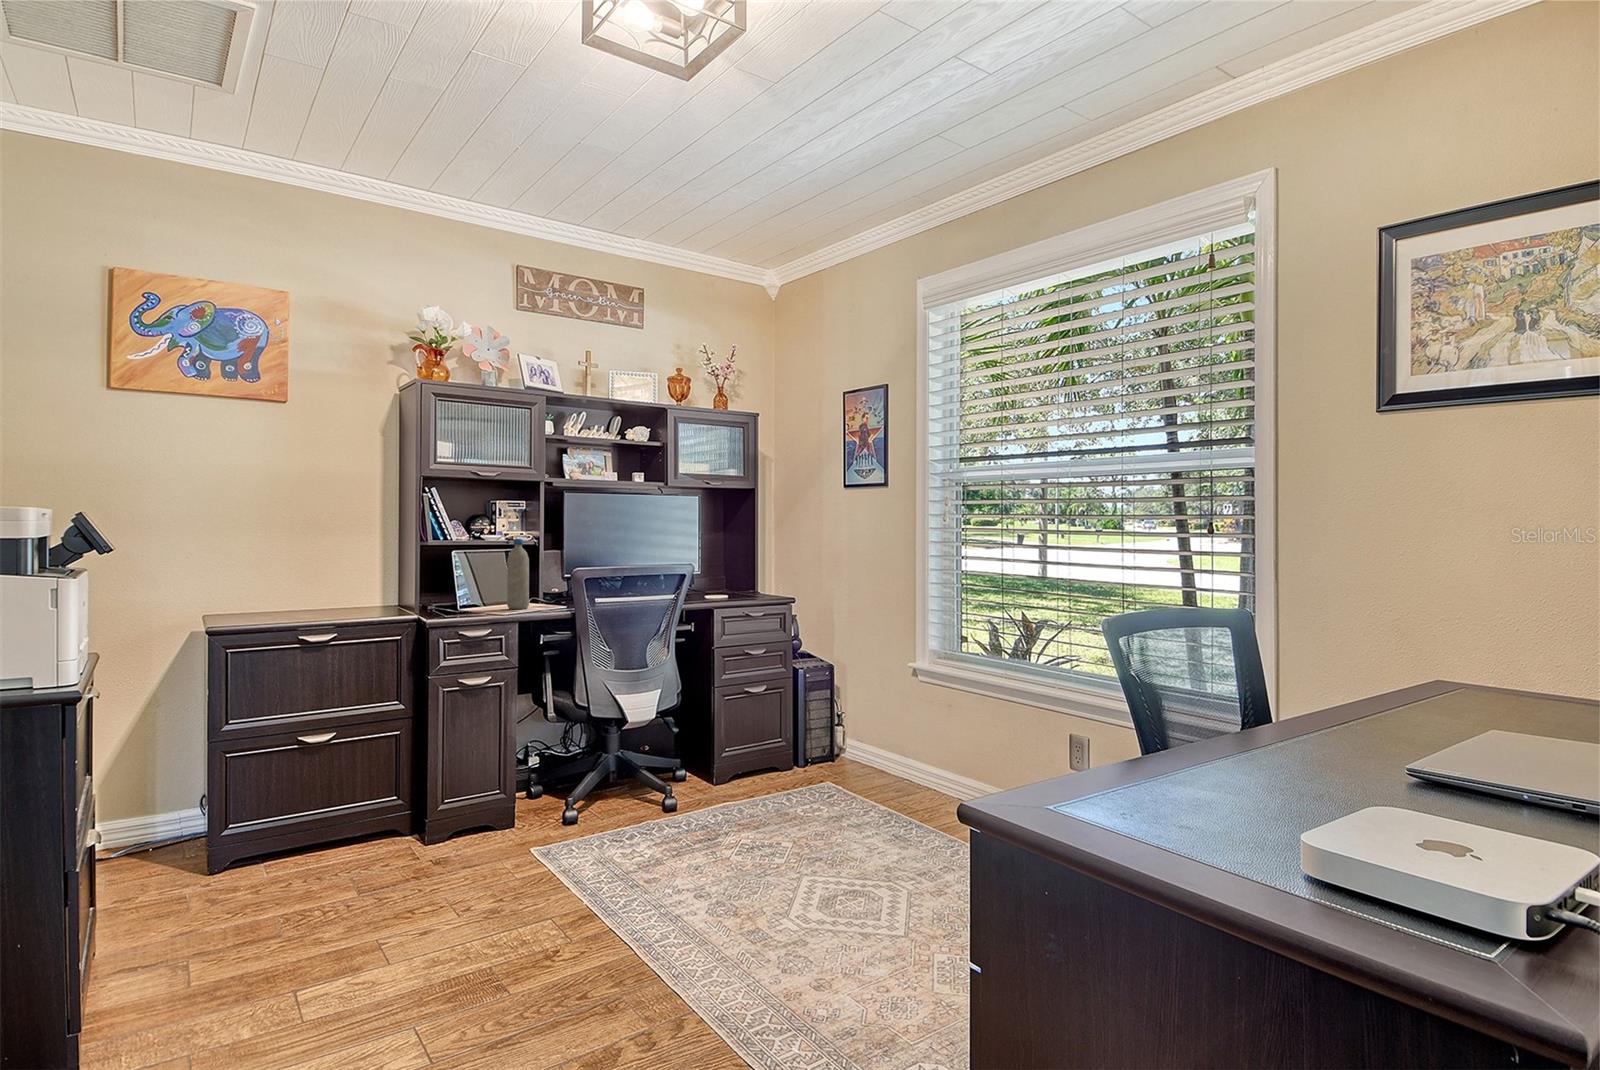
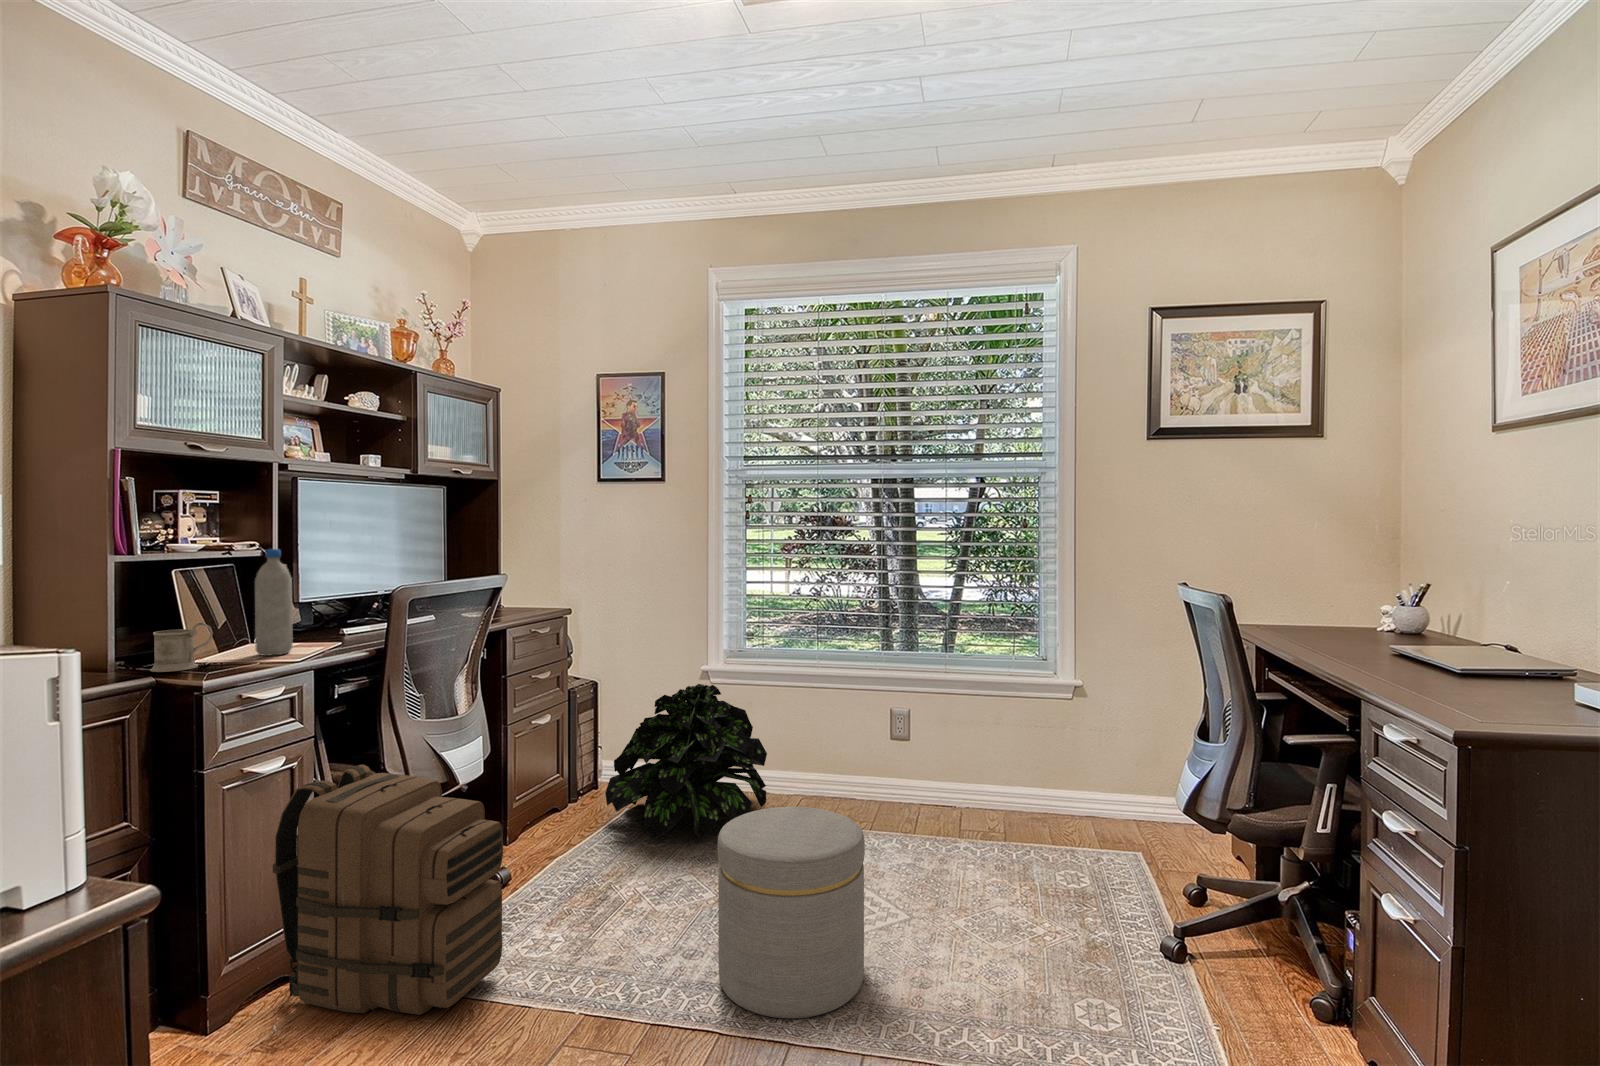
mug: none [443,583,470,612] -> present [150,622,212,672]
potted plant: none [787,676,940,814] -> present [605,684,767,839]
backpack: none [489,689,599,860] -> present [273,765,503,1015]
ottoman: none [686,774,816,949] -> present [718,807,865,1018]

